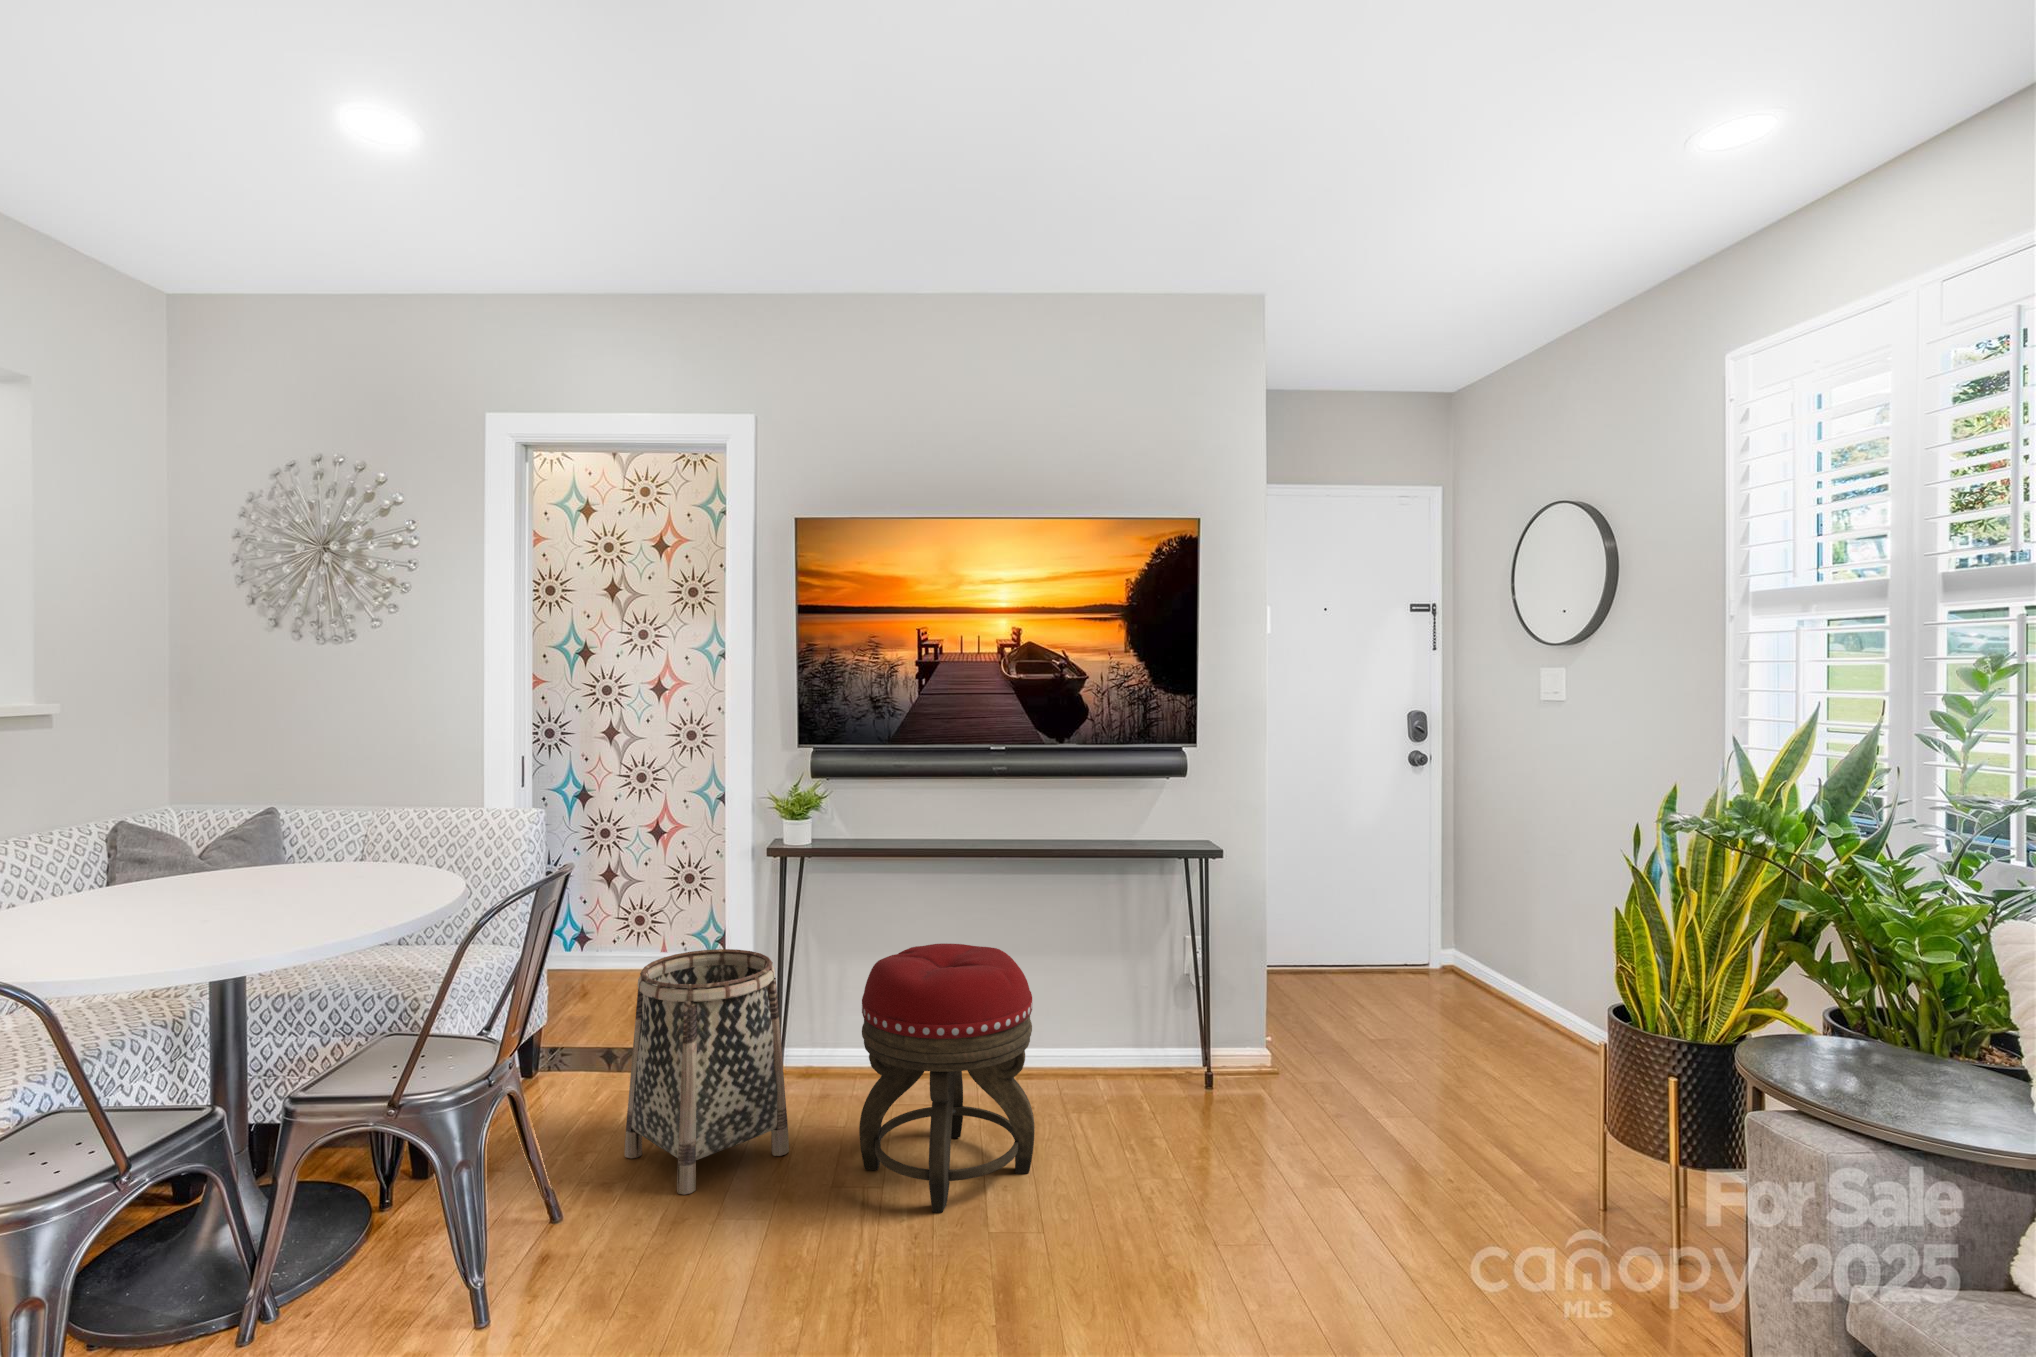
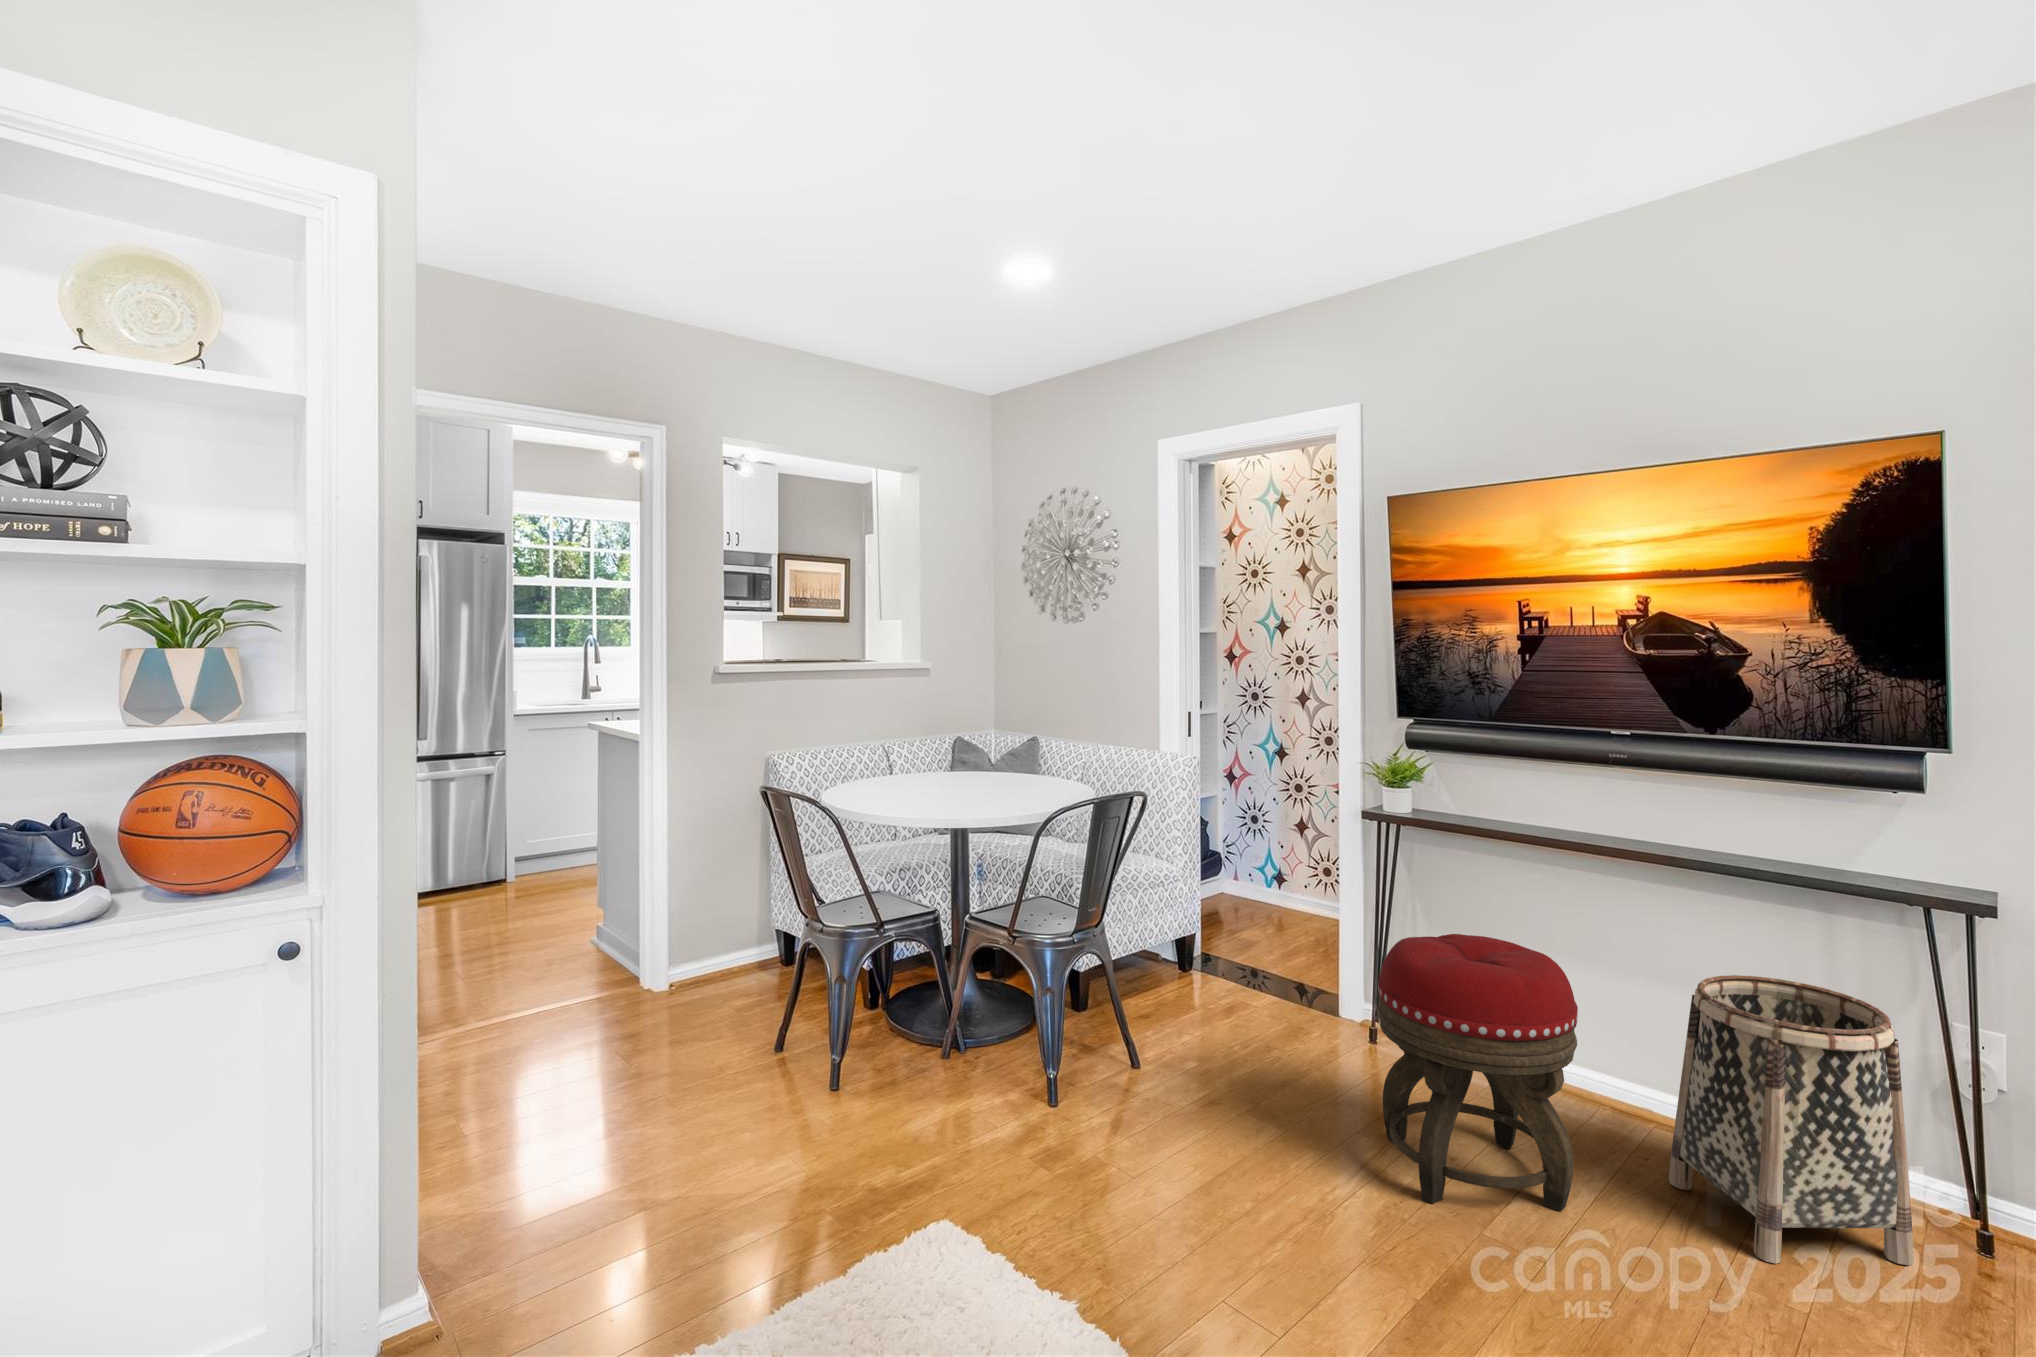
basket: present [624,949,789,1194] -> present [1669,975,1914,1265]

